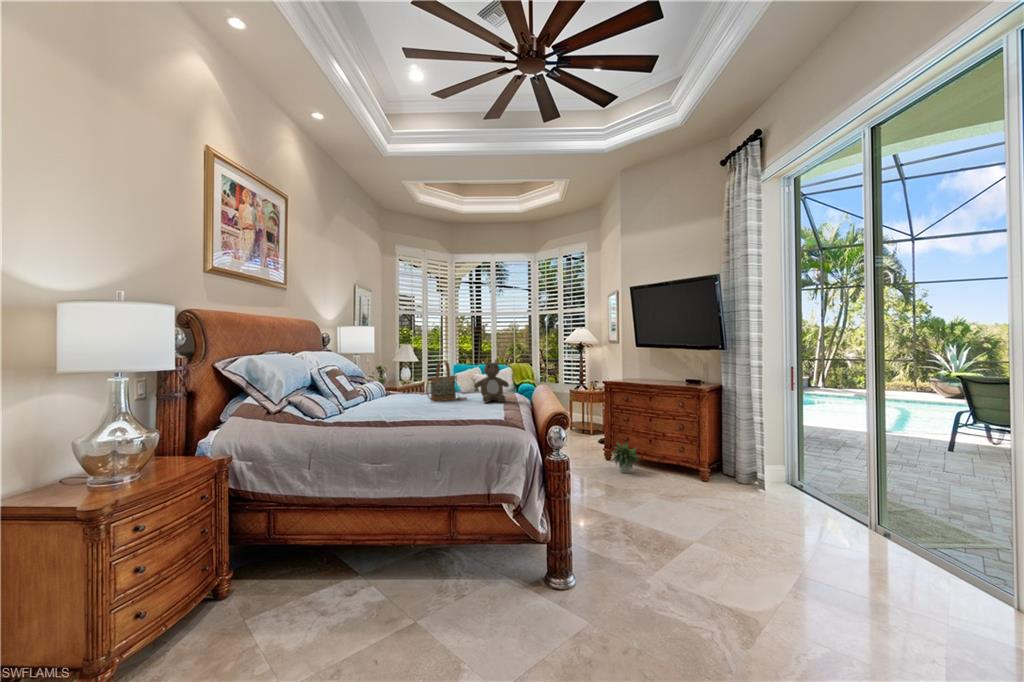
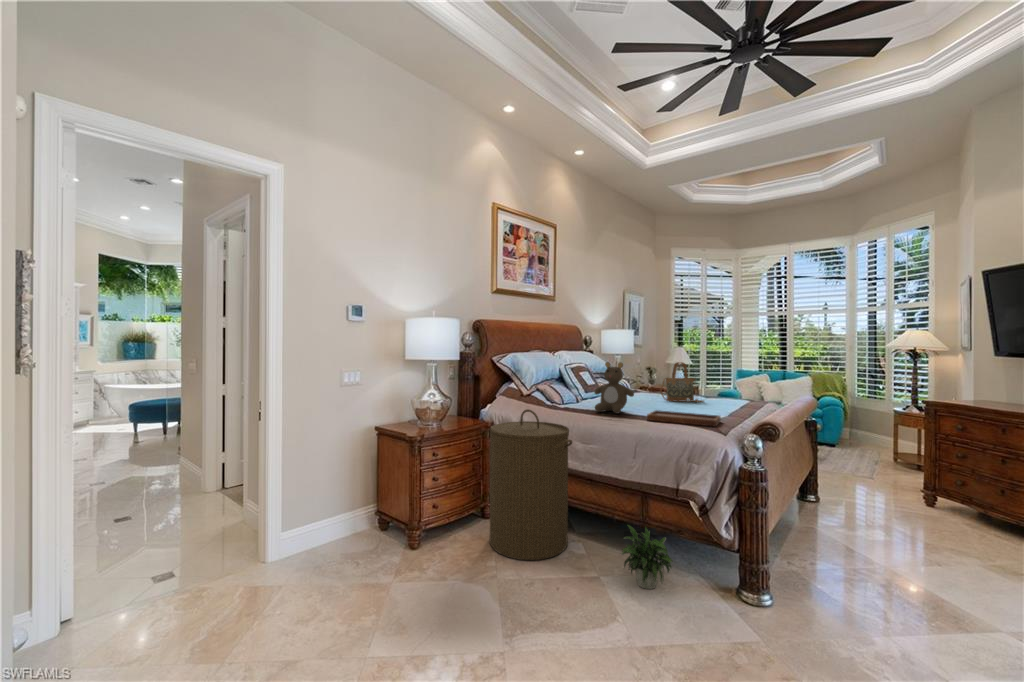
teddy bear: present [475,359,509,403] -> present [594,362,634,413]
tray: none [447,398,516,426] -> present [647,399,721,426]
laundry hamper: none [240,432,370,645] -> present [489,409,572,560]
potted plant: present [611,442,639,473] -> present [622,525,672,589]

